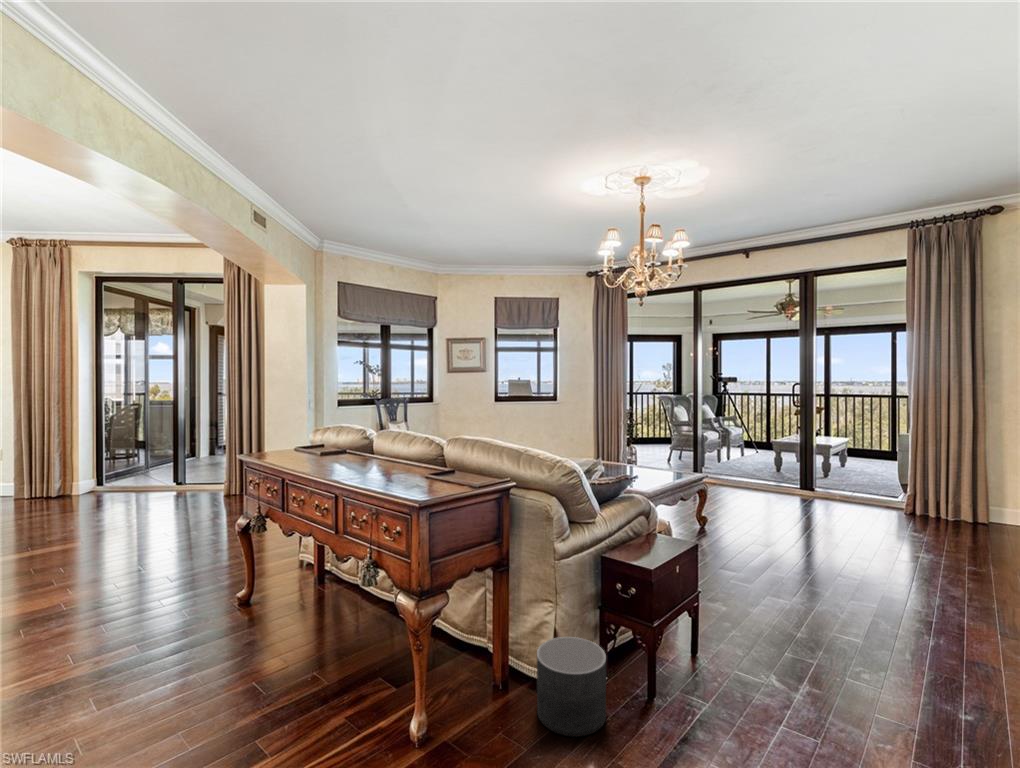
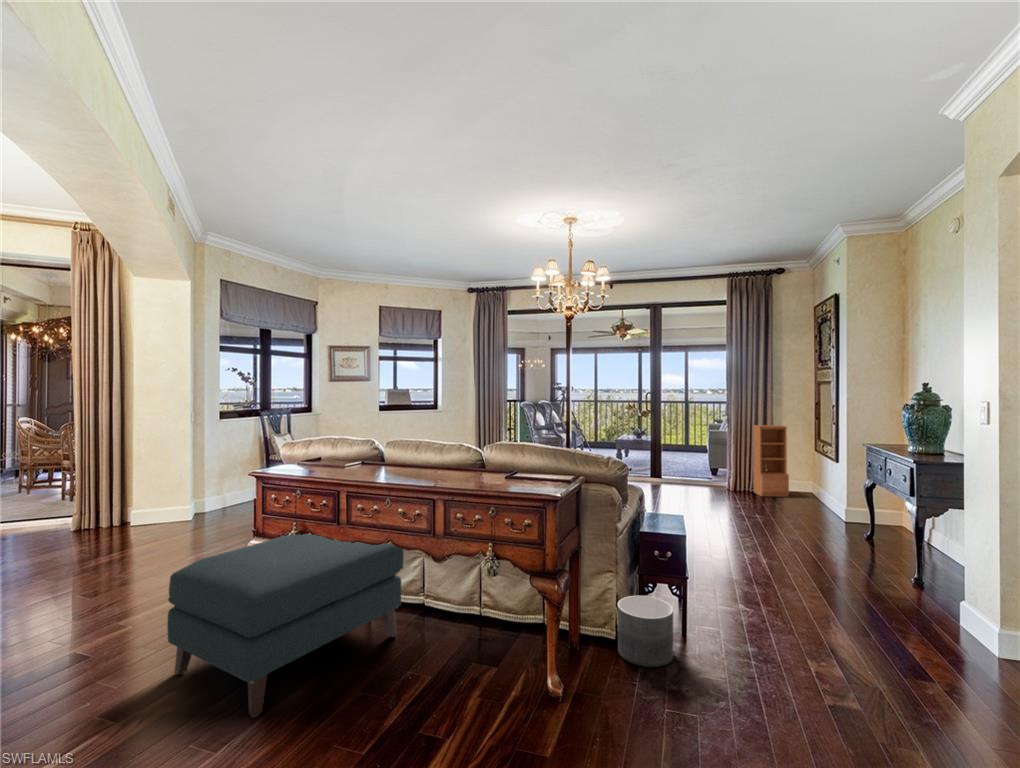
bookcase: none [948,428,1005,533] -> present [753,425,789,497]
ottoman: none [142,510,349,682] -> present [167,534,404,718]

